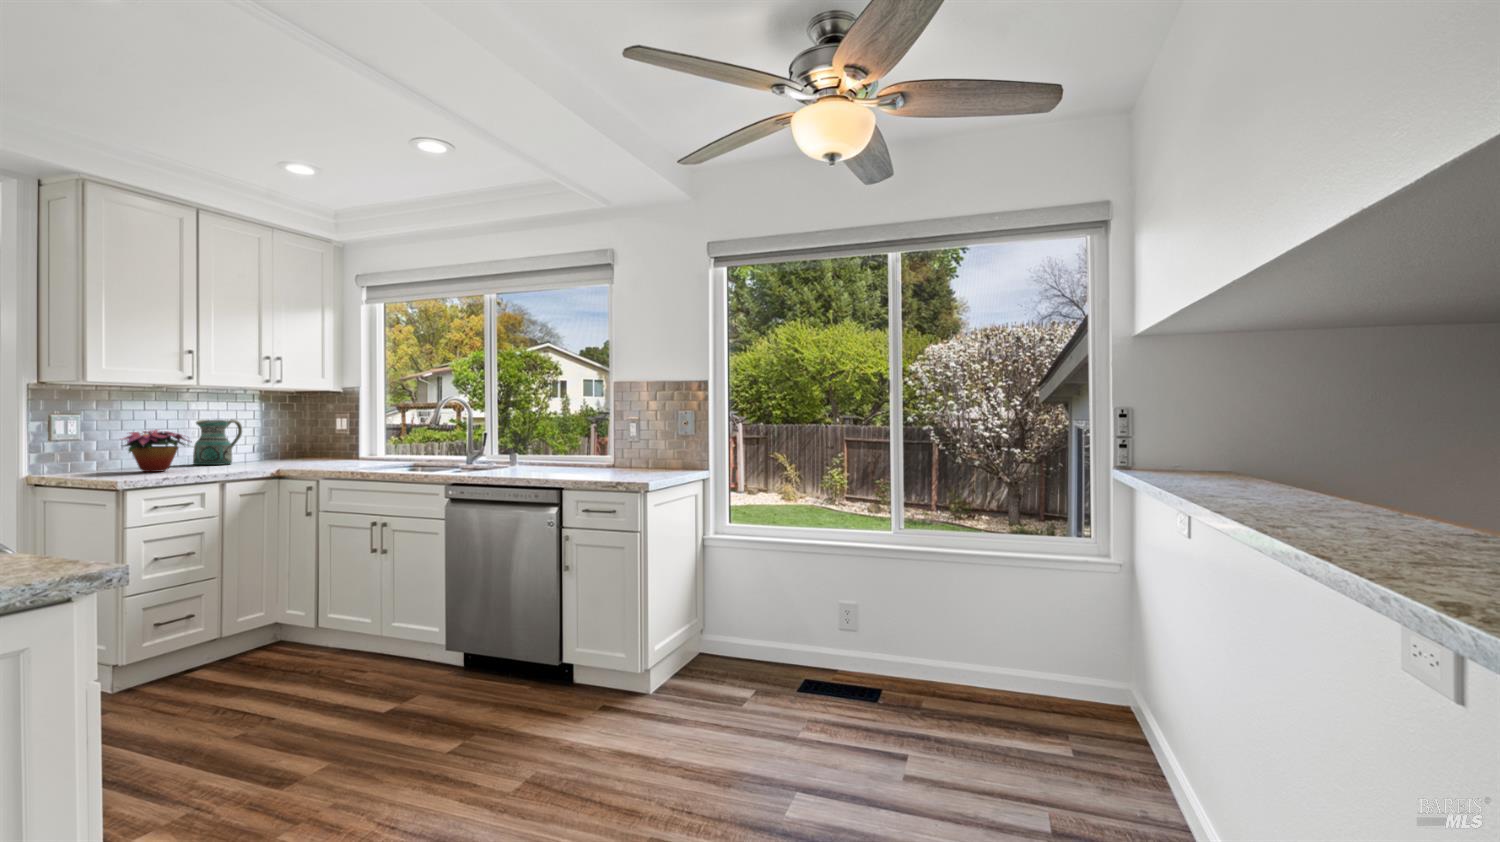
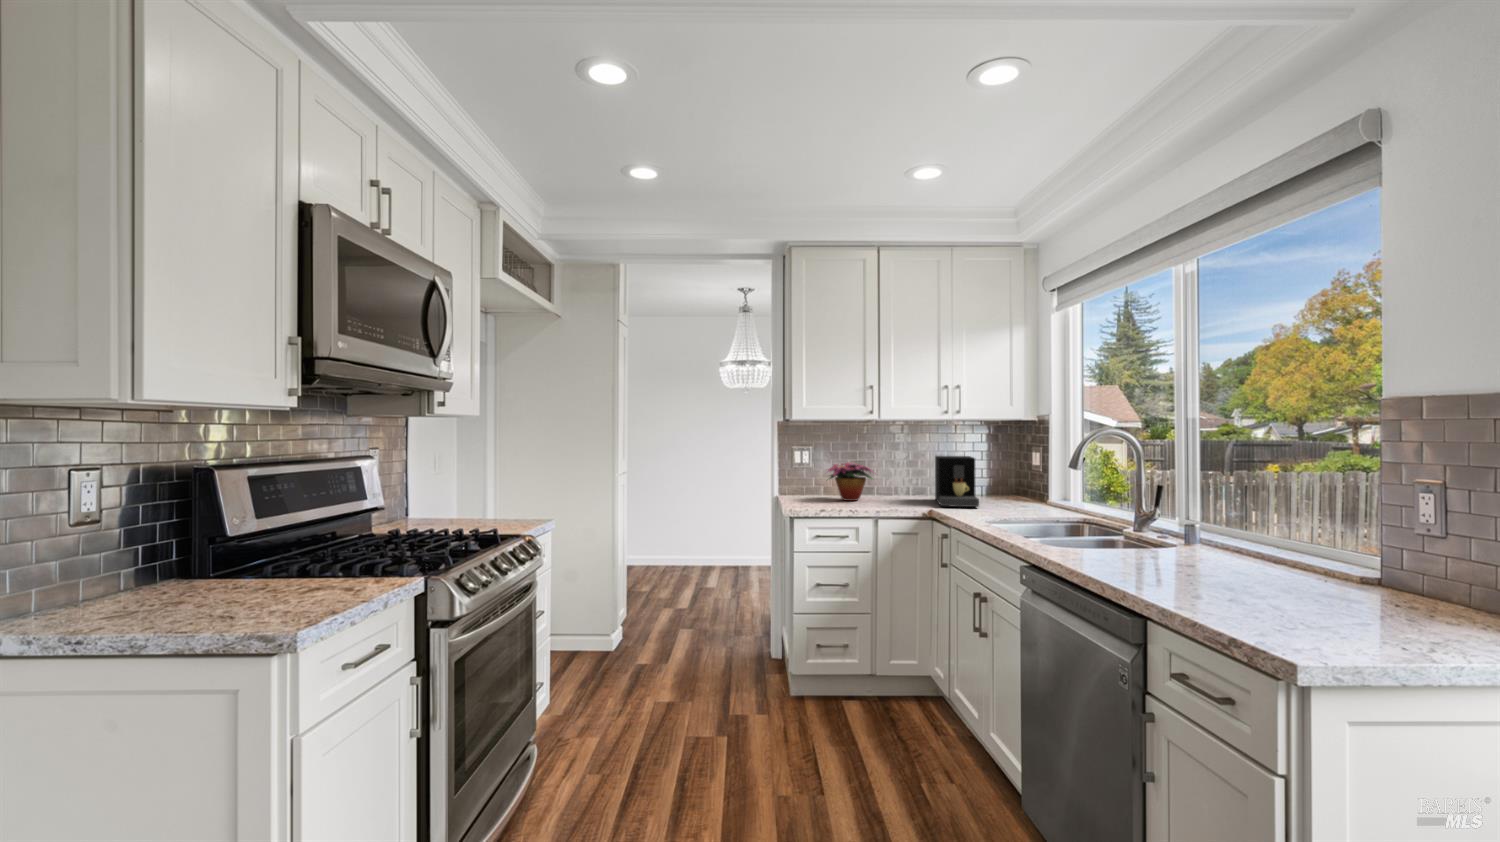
ceramic pitcher: present [193,419,242,465] -> none [900,451,942,497]
coffee maker: none [248,423,316,467] -> present [935,456,979,507]

